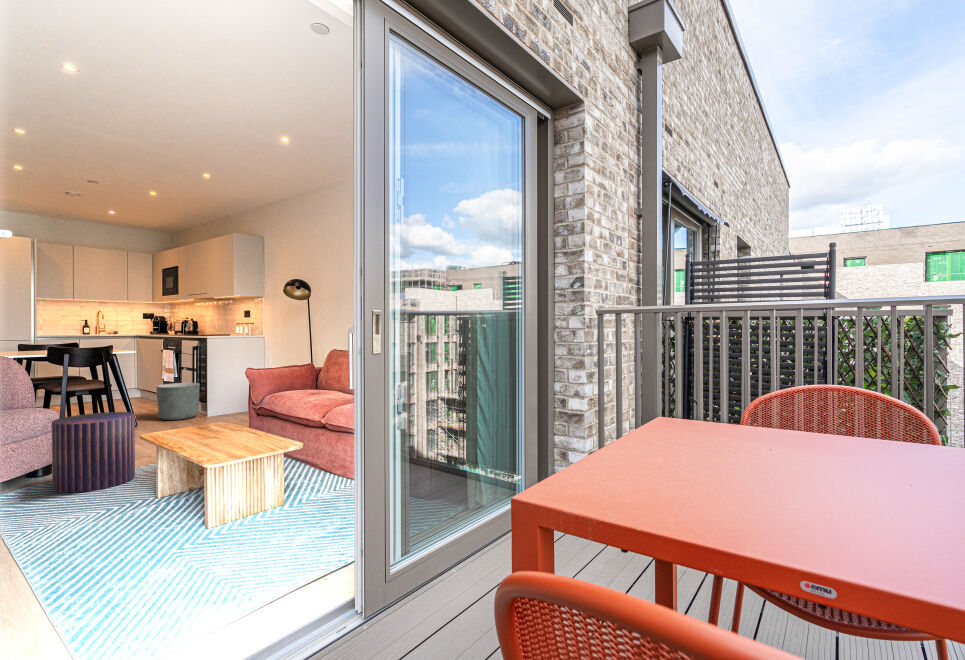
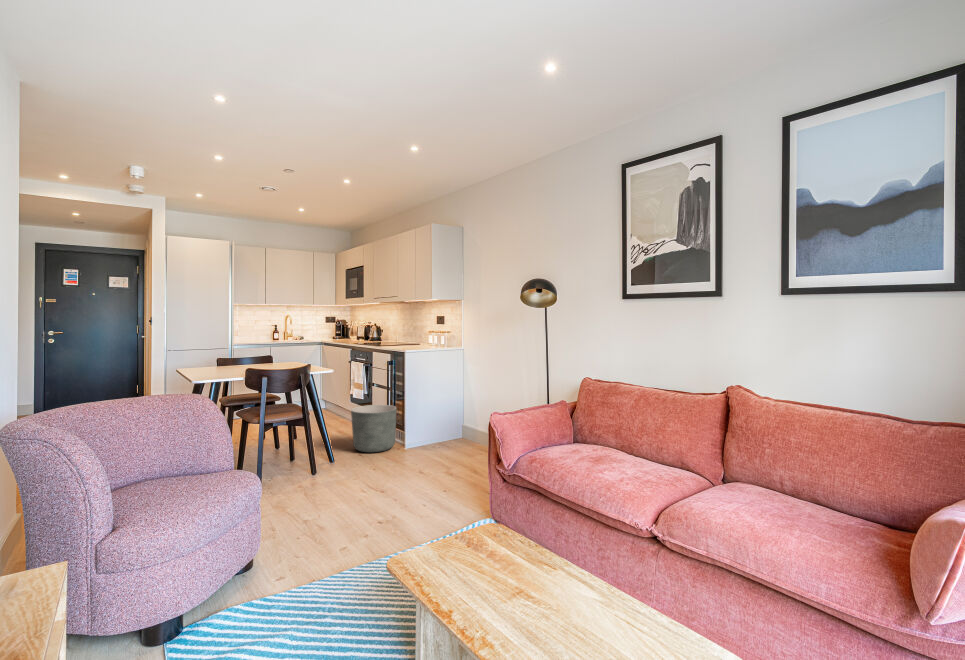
pouf: present [52,412,135,493] -> none [249,485,358,634]

